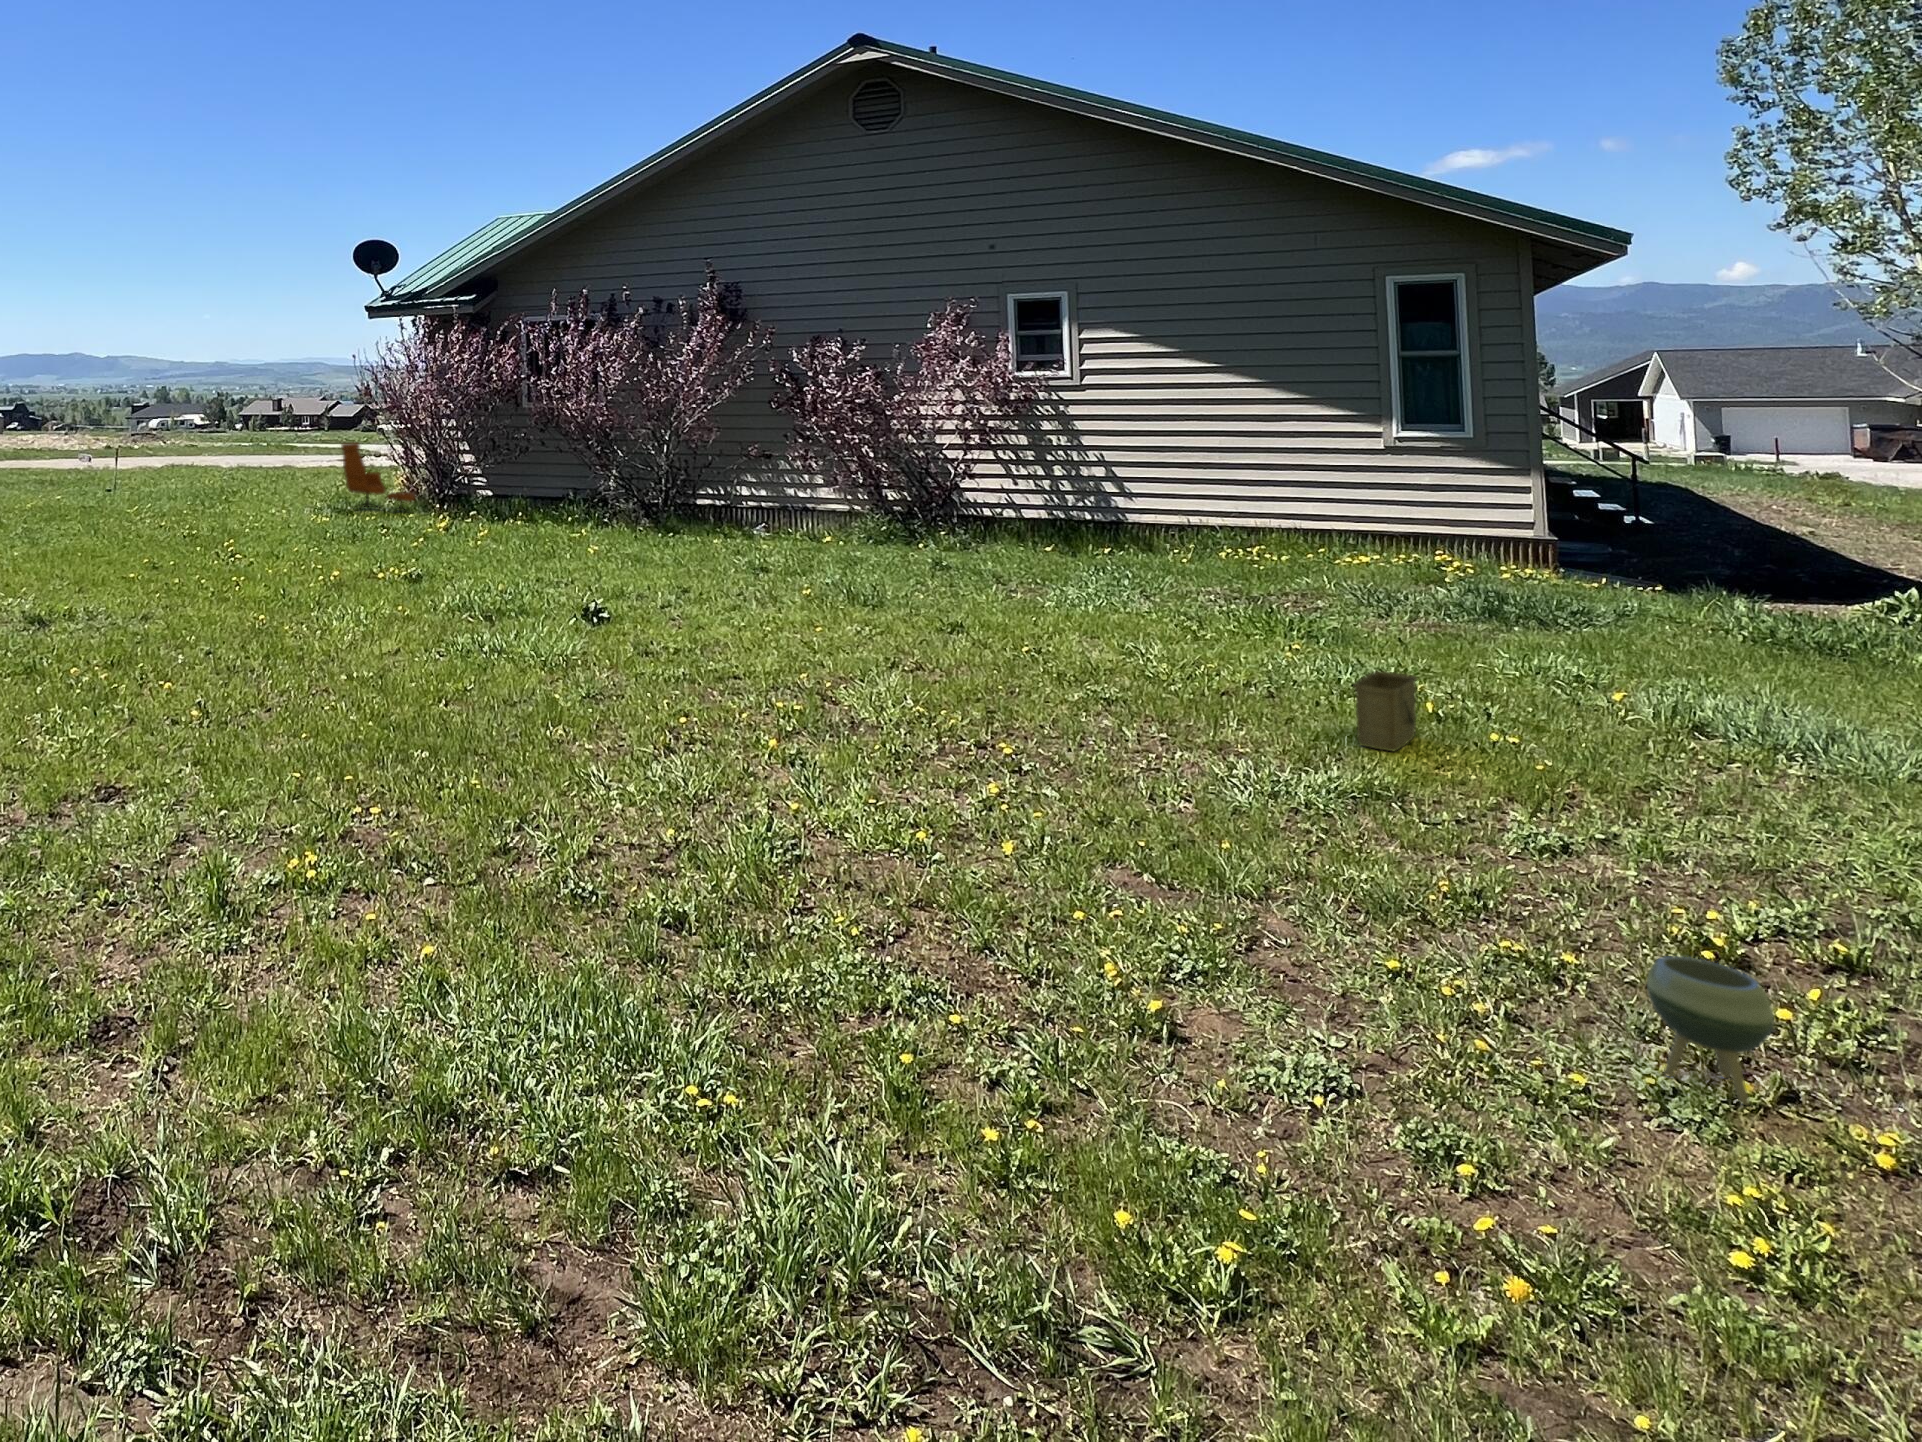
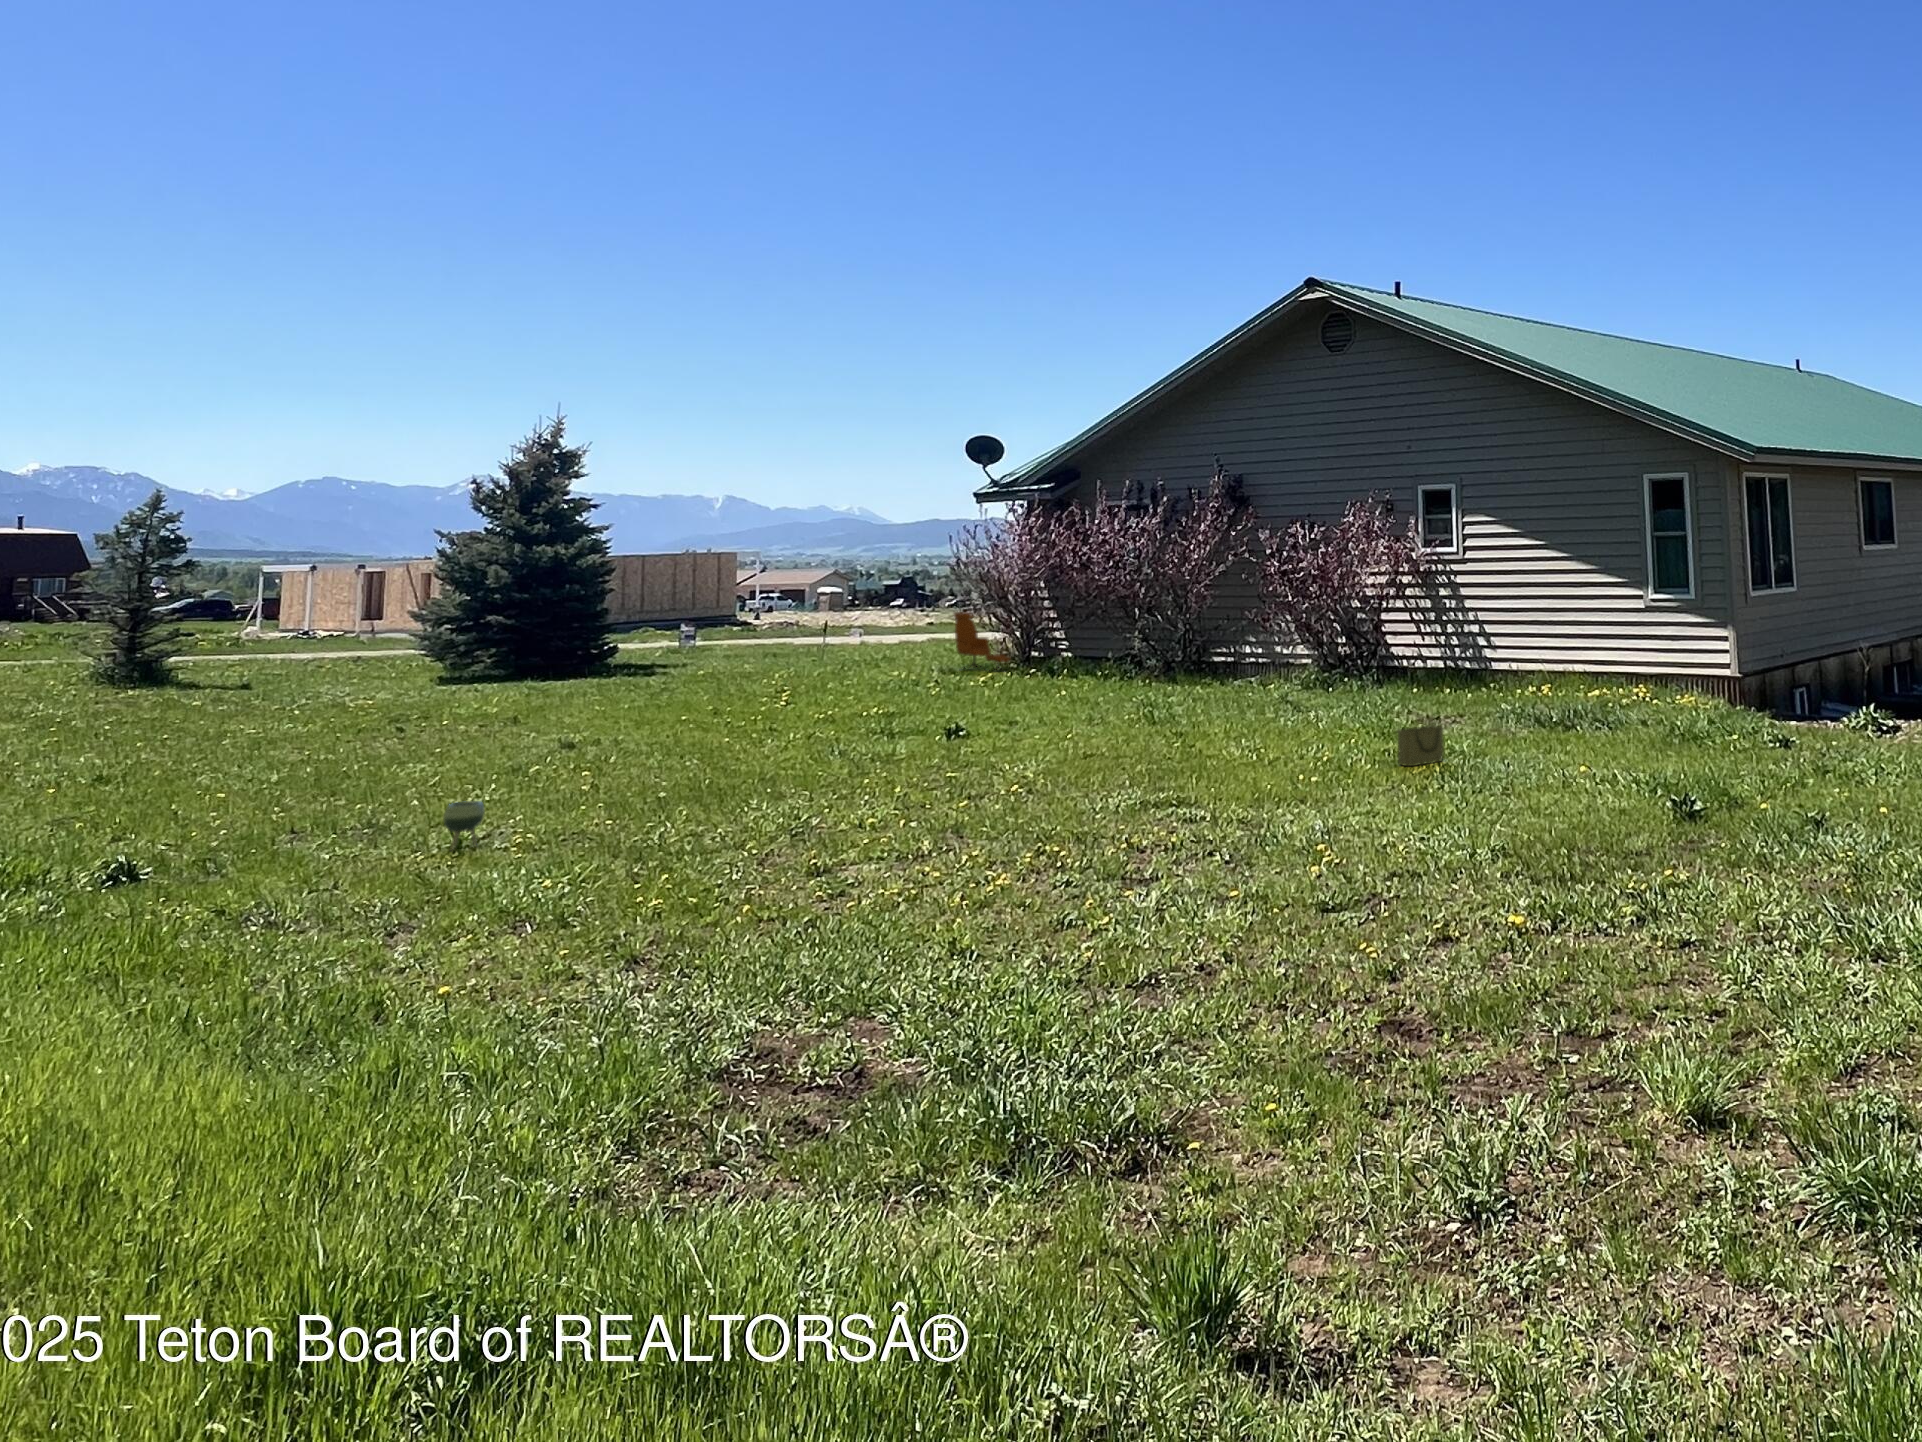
basket: present [1354,671,1418,751] -> present [1397,725,1444,766]
planter: present [1647,956,1774,1105] -> present [443,801,485,850]

